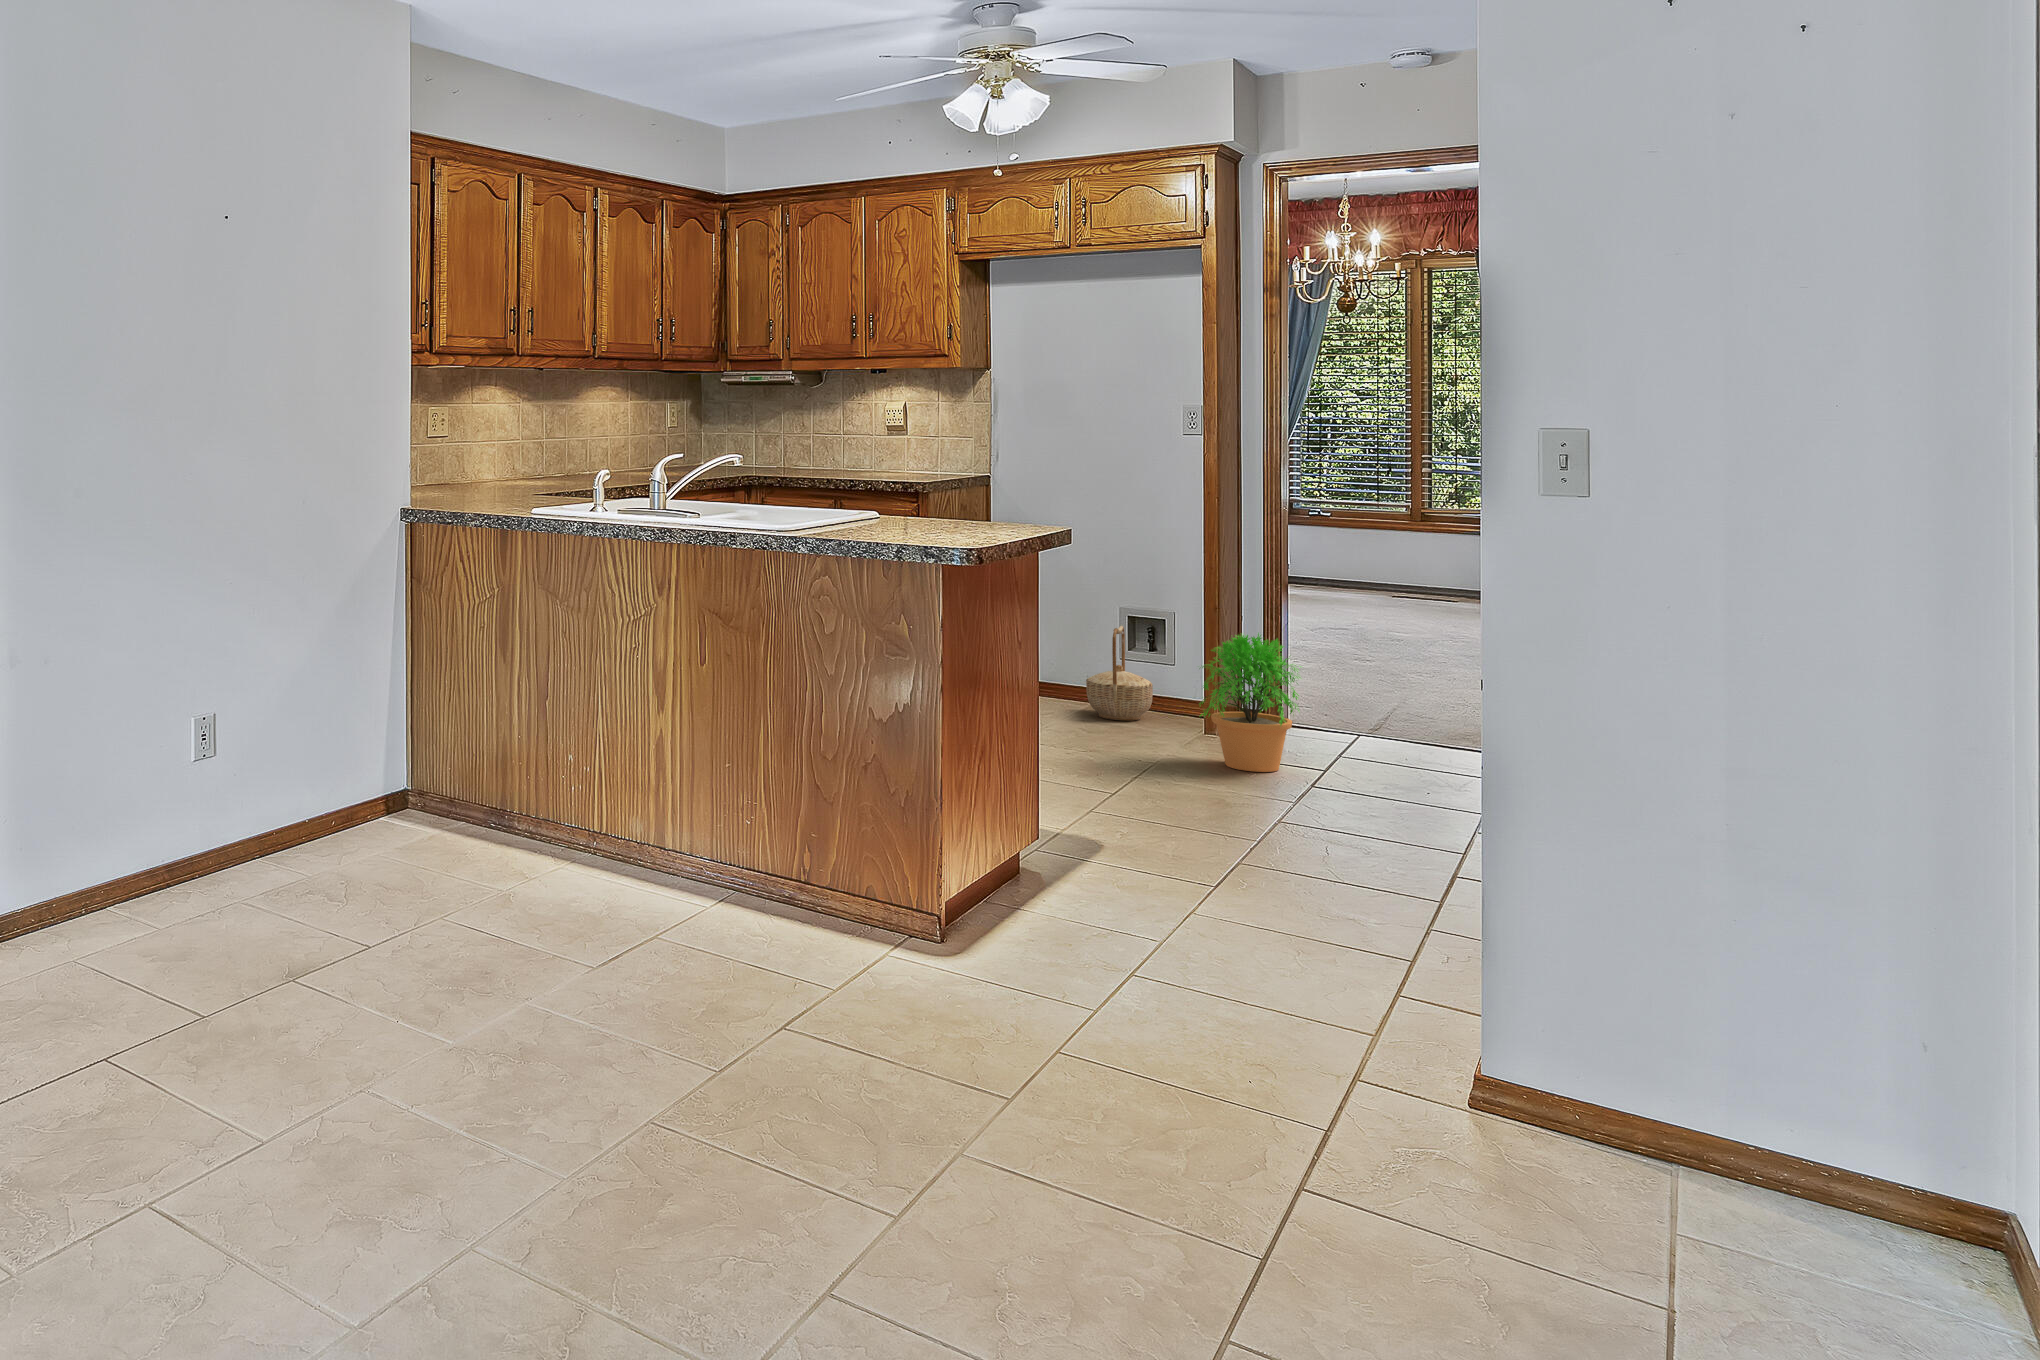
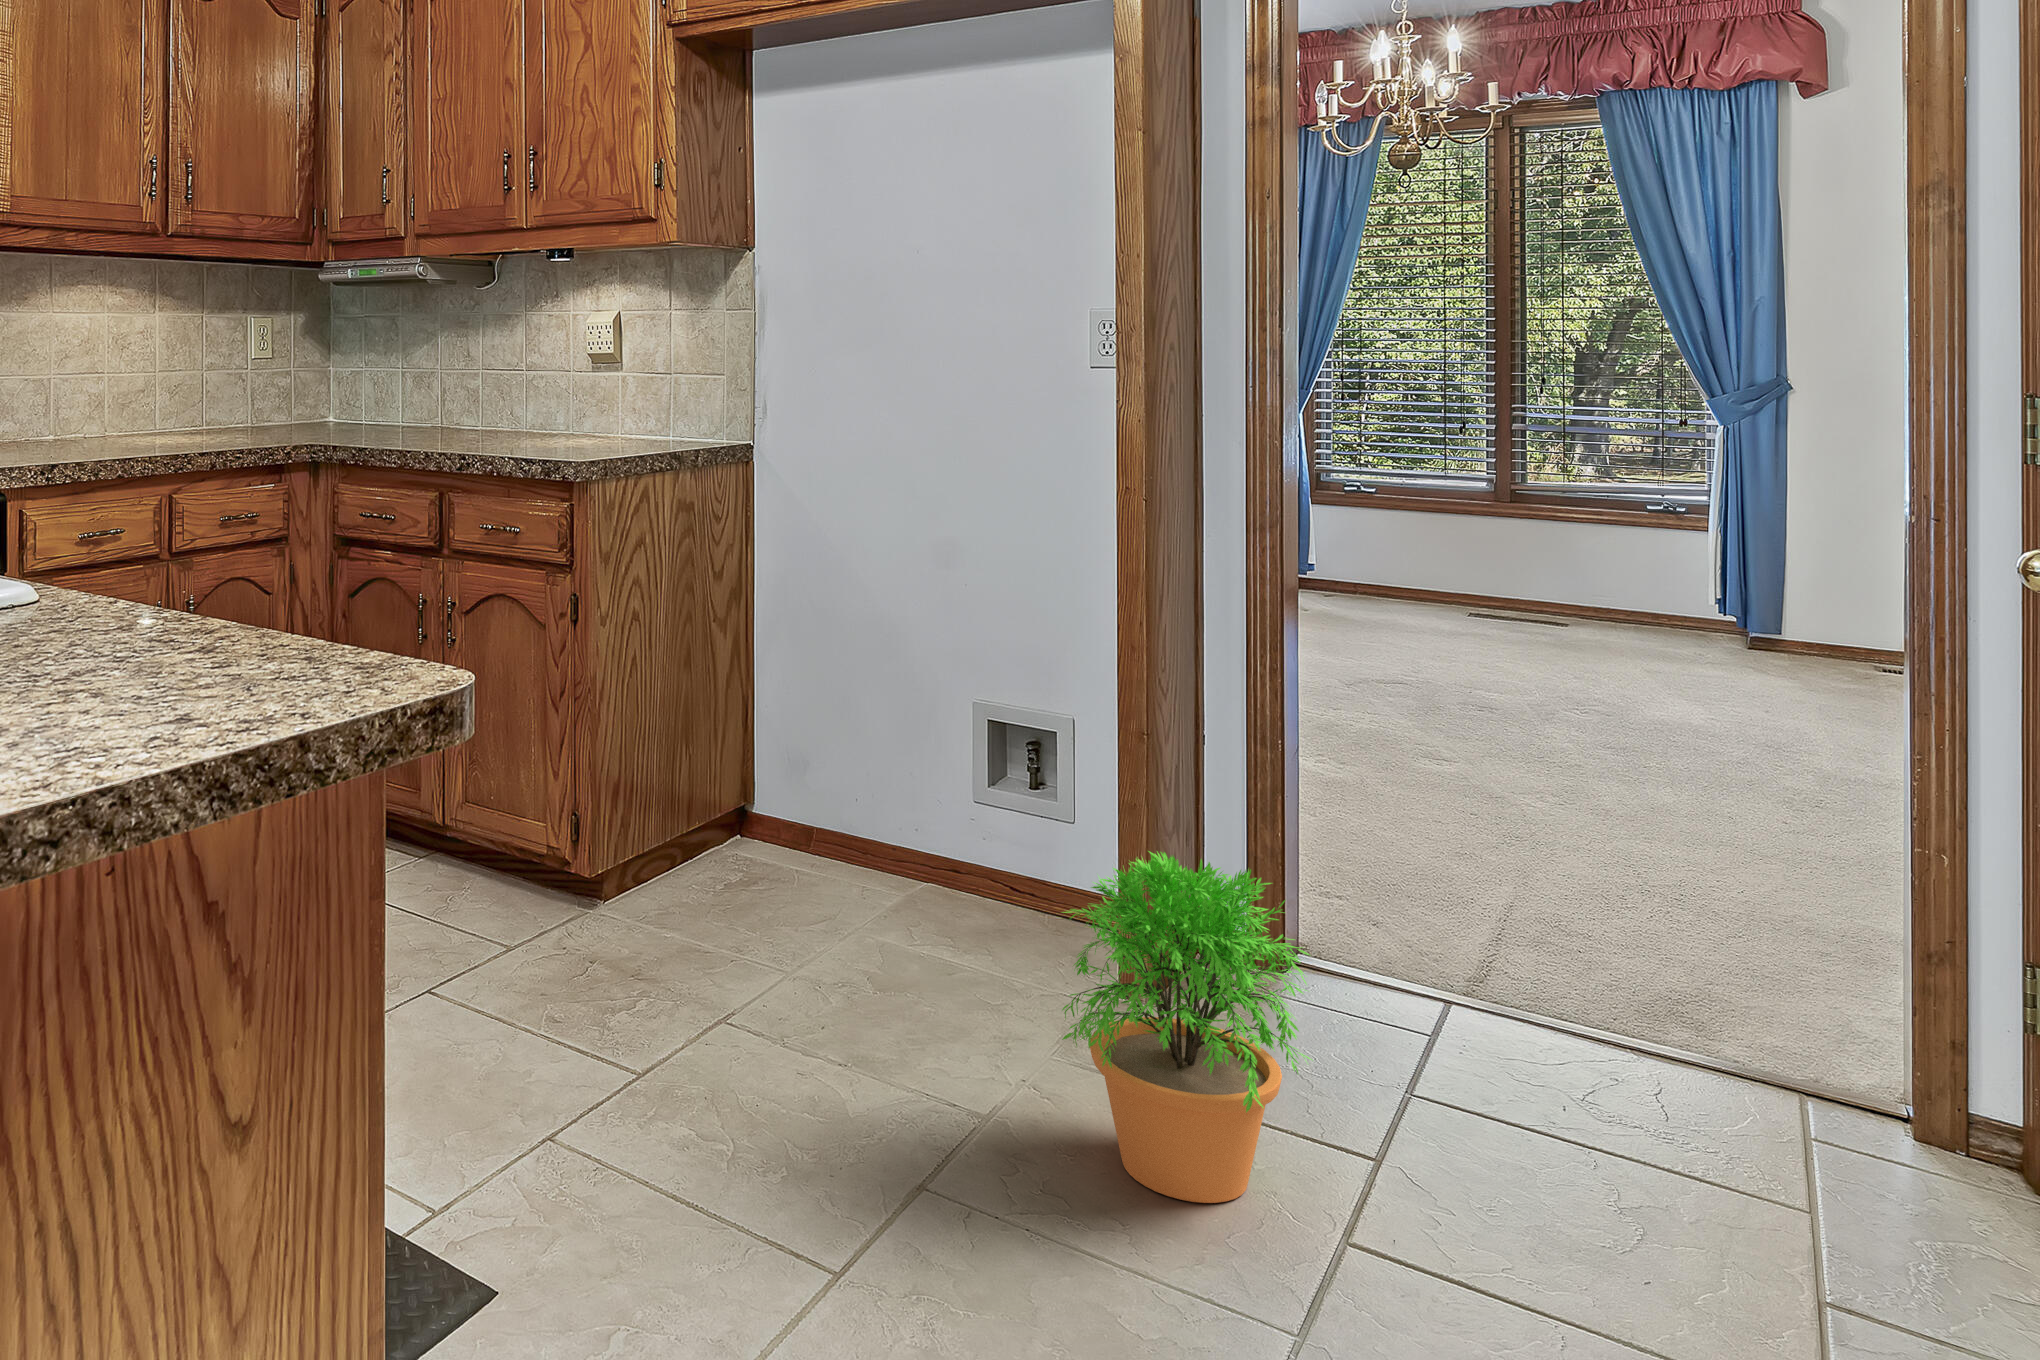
basket: present [1086,626,1153,720] -> none [894,743,1022,943]

